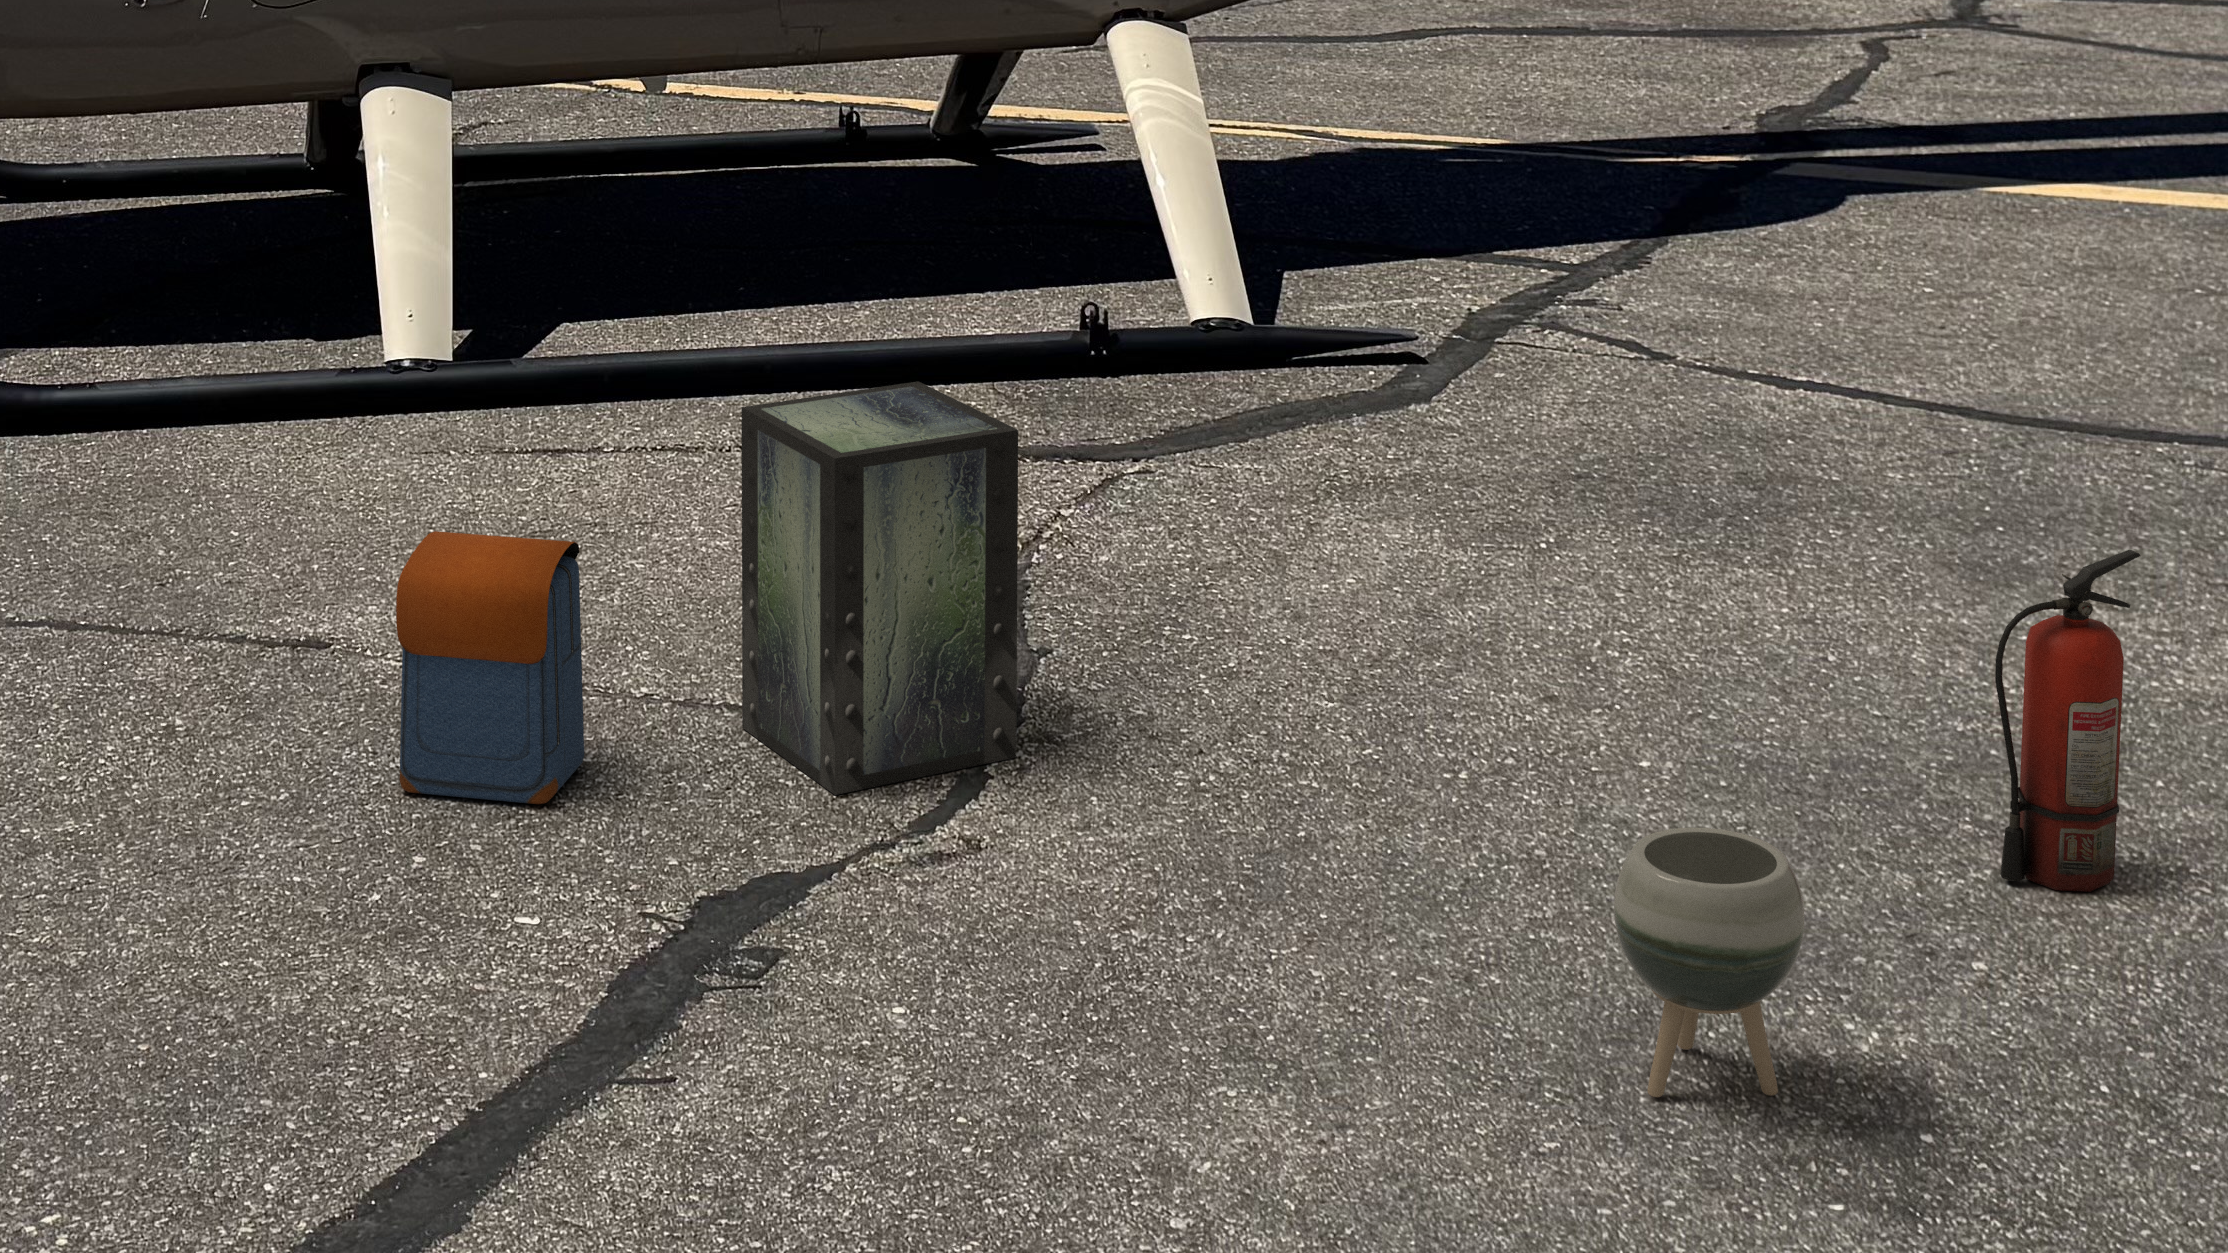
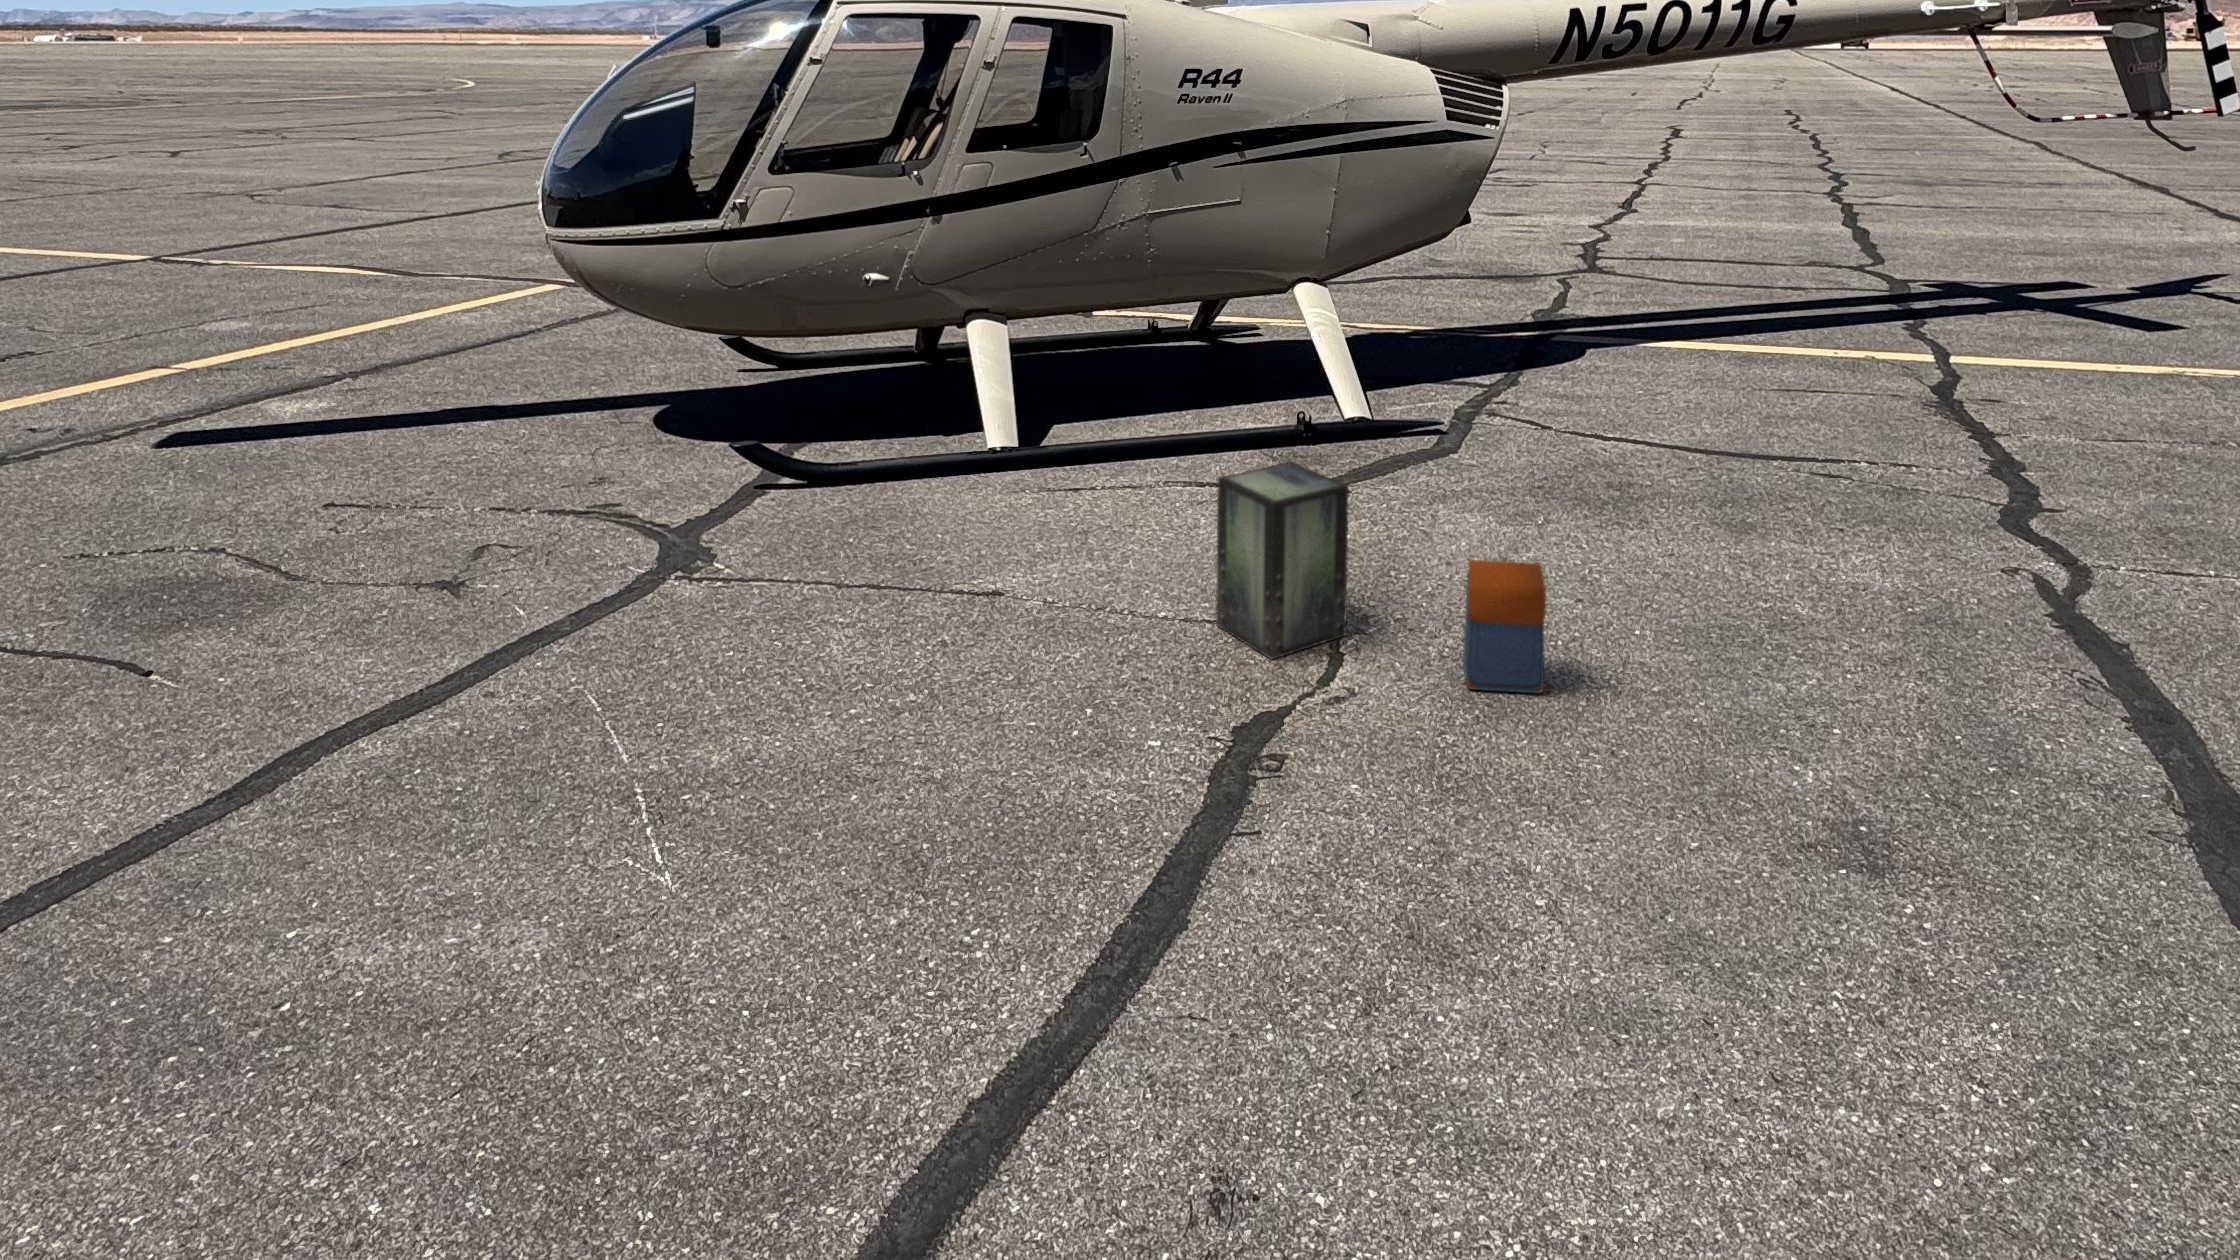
backpack: present [396,531,584,804] -> present [1463,560,1546,694]
fire extinguisher: present [1995,550,2140,892] -> none [1801,529,1858,684]
planter: present [1614,828,1804,1097] -> none [1683,676,1773,807]

